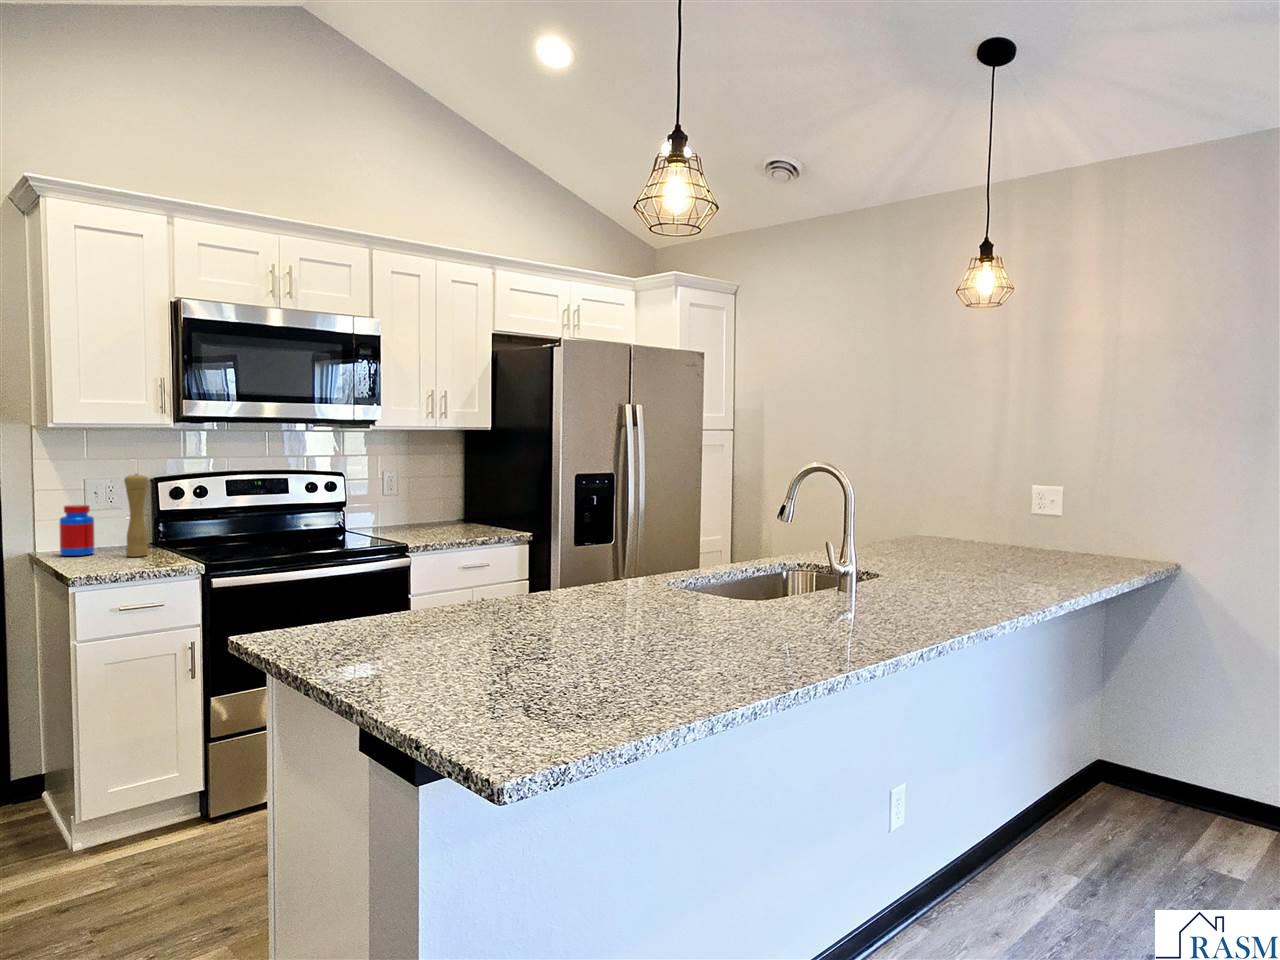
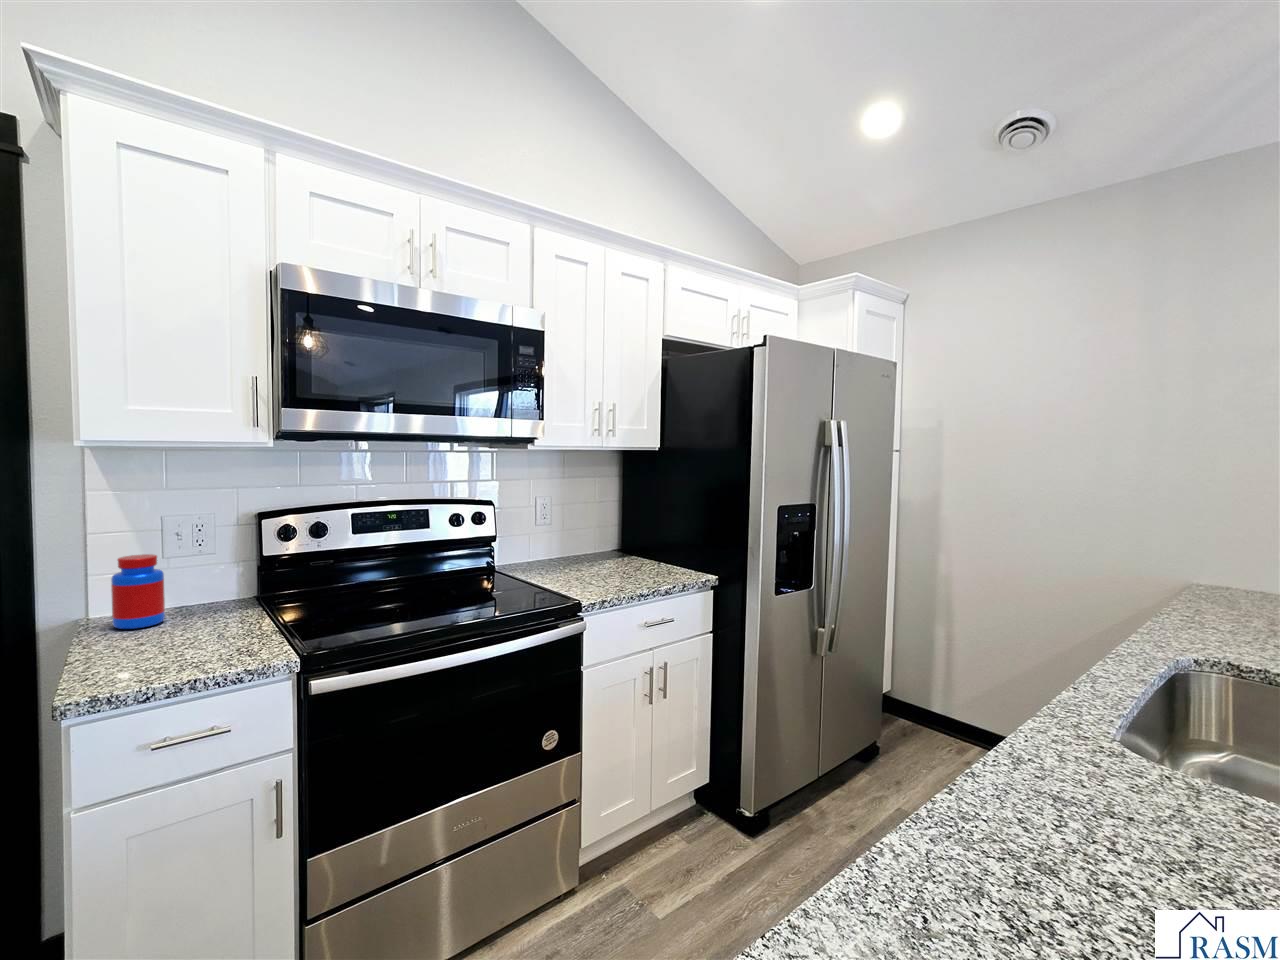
pepper mill: present [124,474,148,557] -> none [197,513,233,632]

